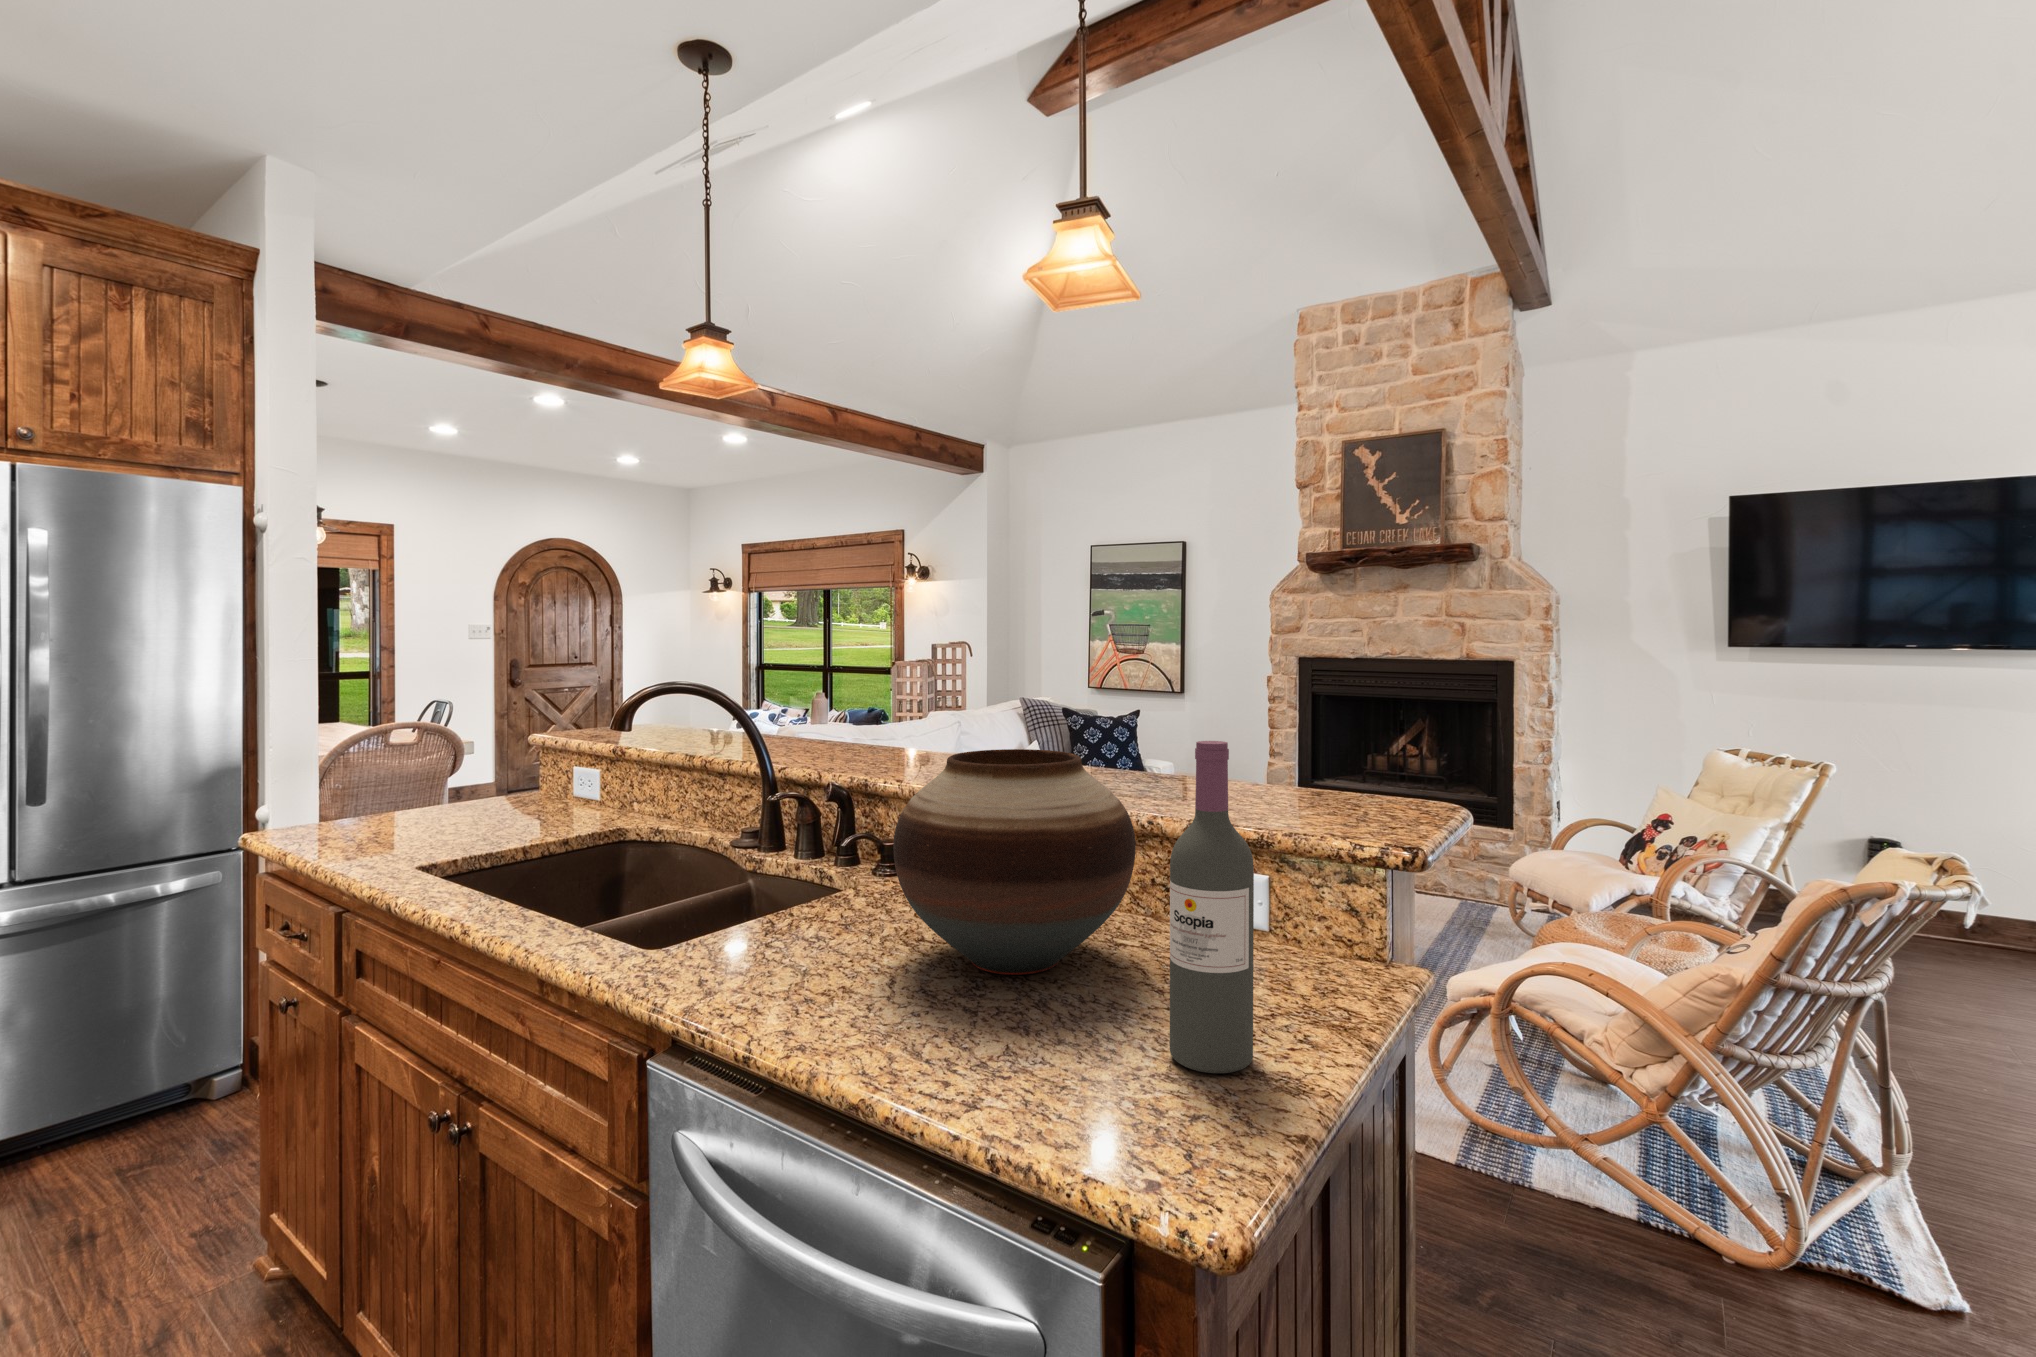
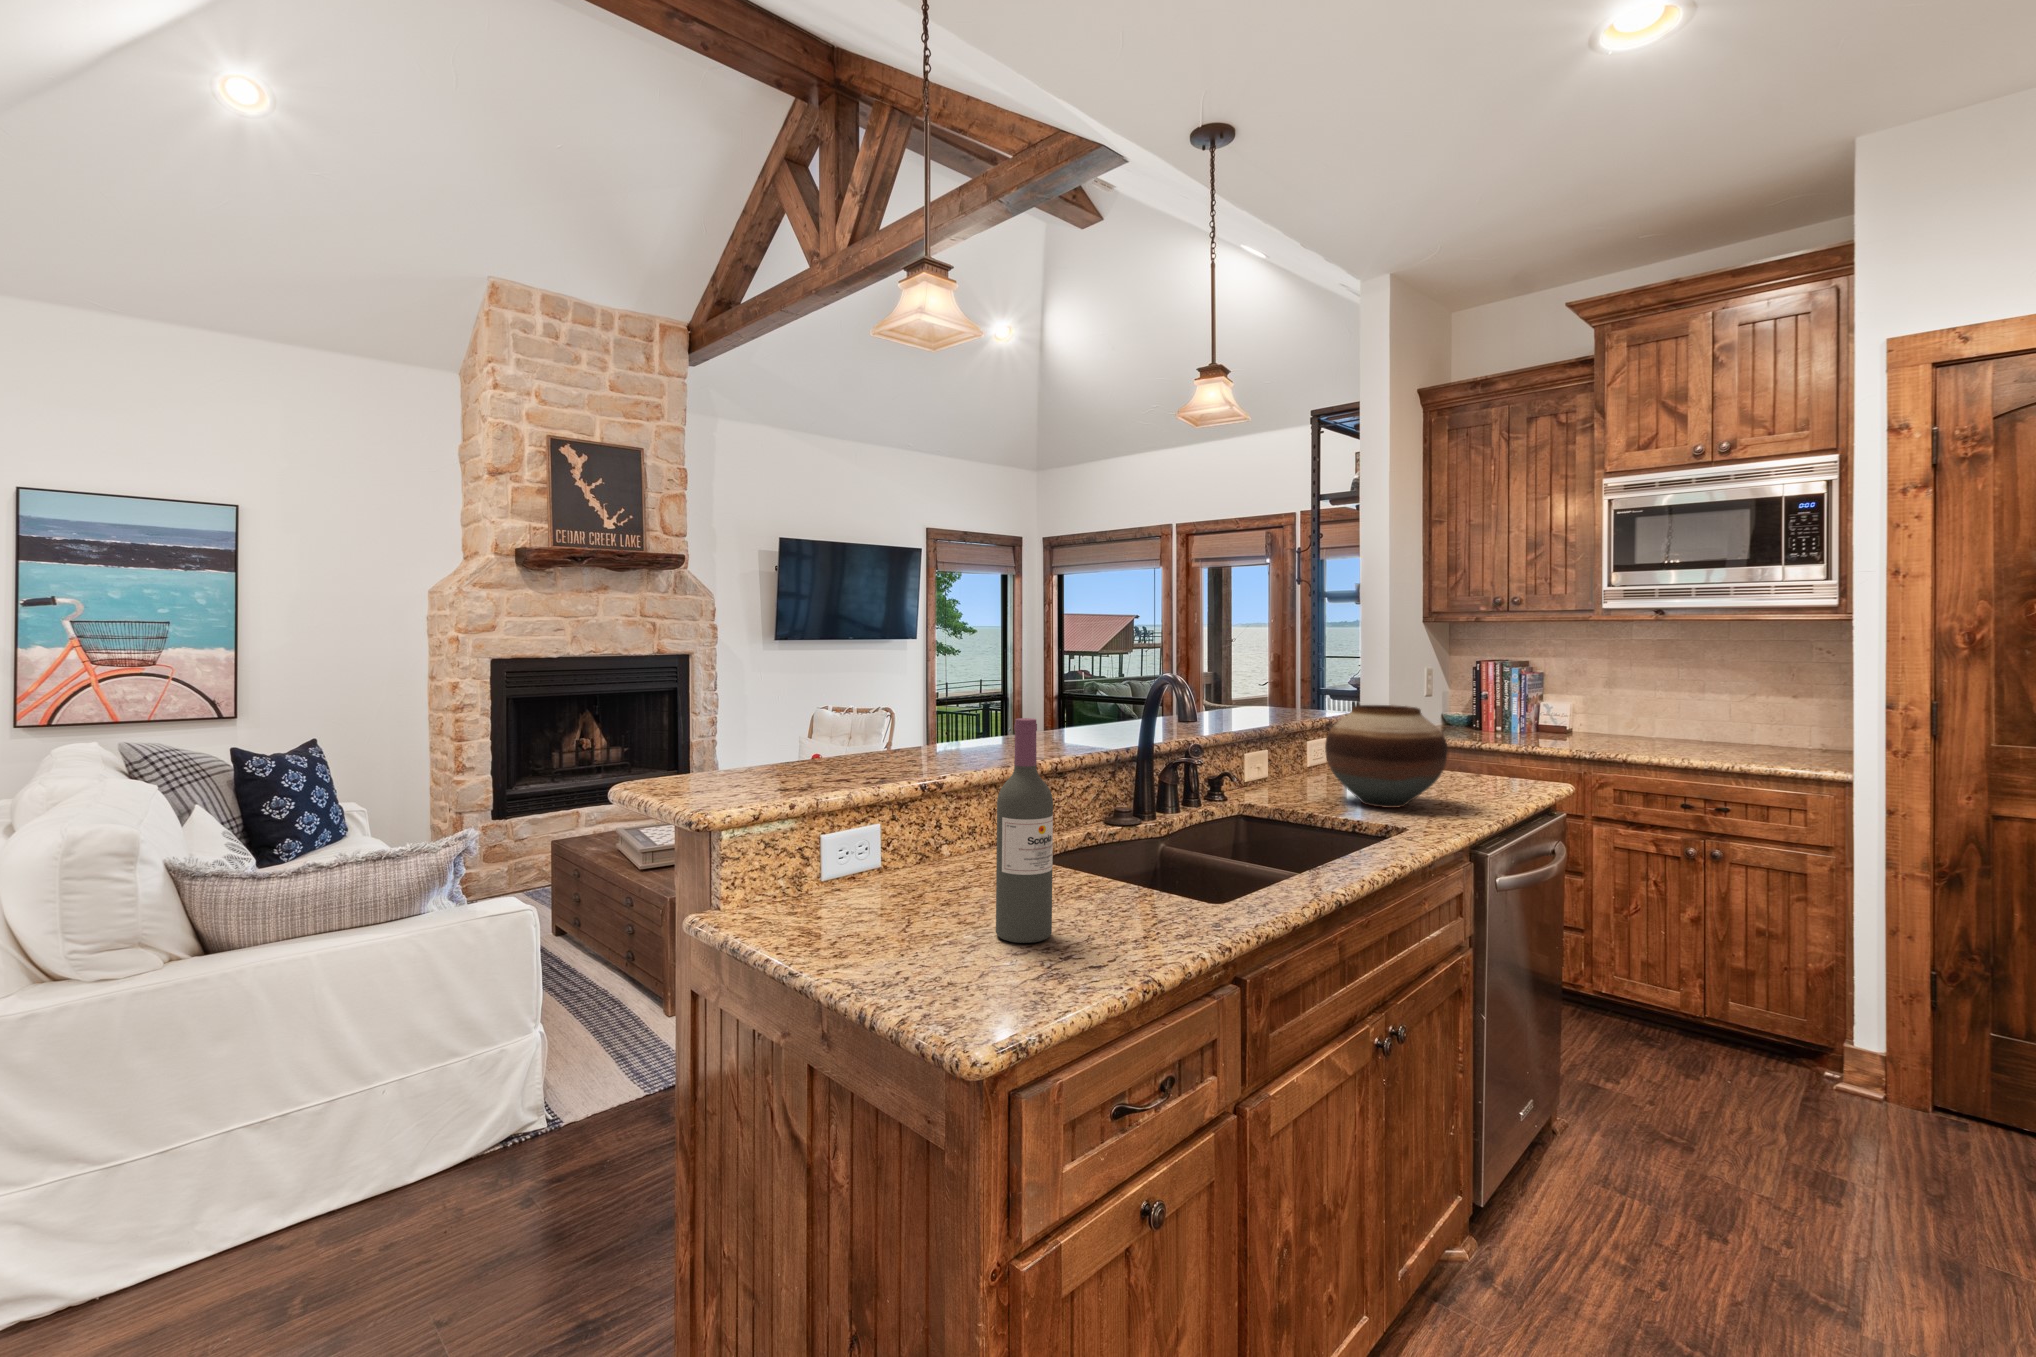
wine bottle: present [1170,741,1254,1073] -> present [996,718,1053,943]

